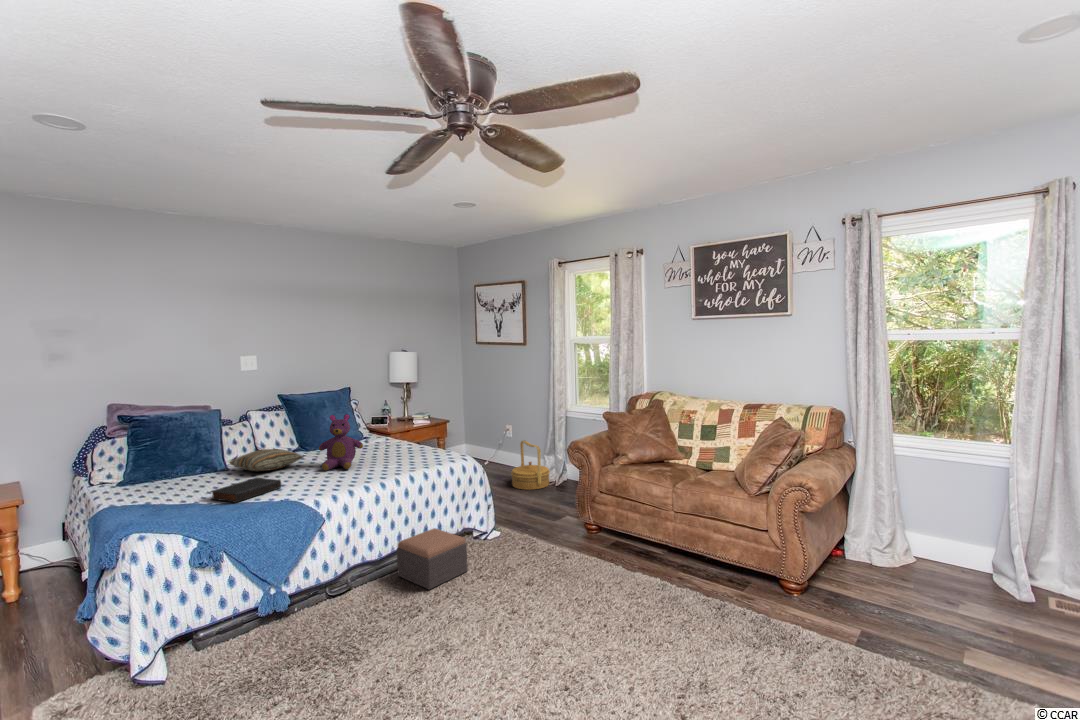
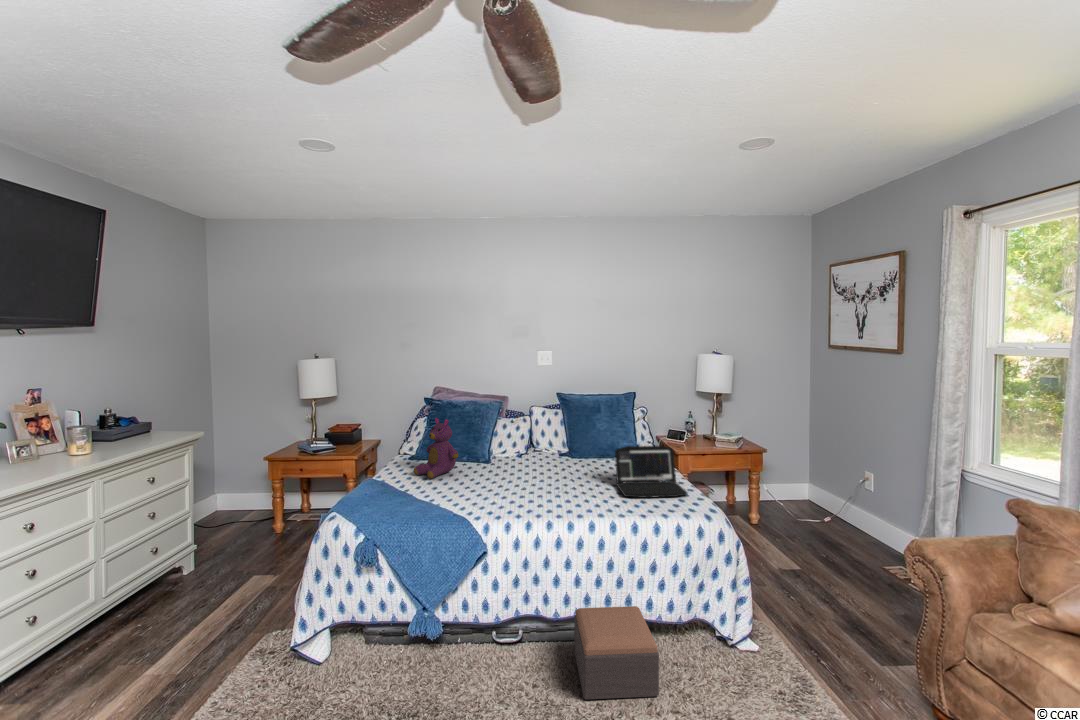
teddy bear: present [319,414,363,470] -> present [414,418,458,478]
laptop: none [376,422,437,462] -> present [615,446,687,498]
woven basket: present [511,440,550,490] -> none [845,501,921,590]
pillow: present [229,449,304,471] -> none [483,449,541,472]
book: present [211,478,281,503] -> none [422,479,482,504]

